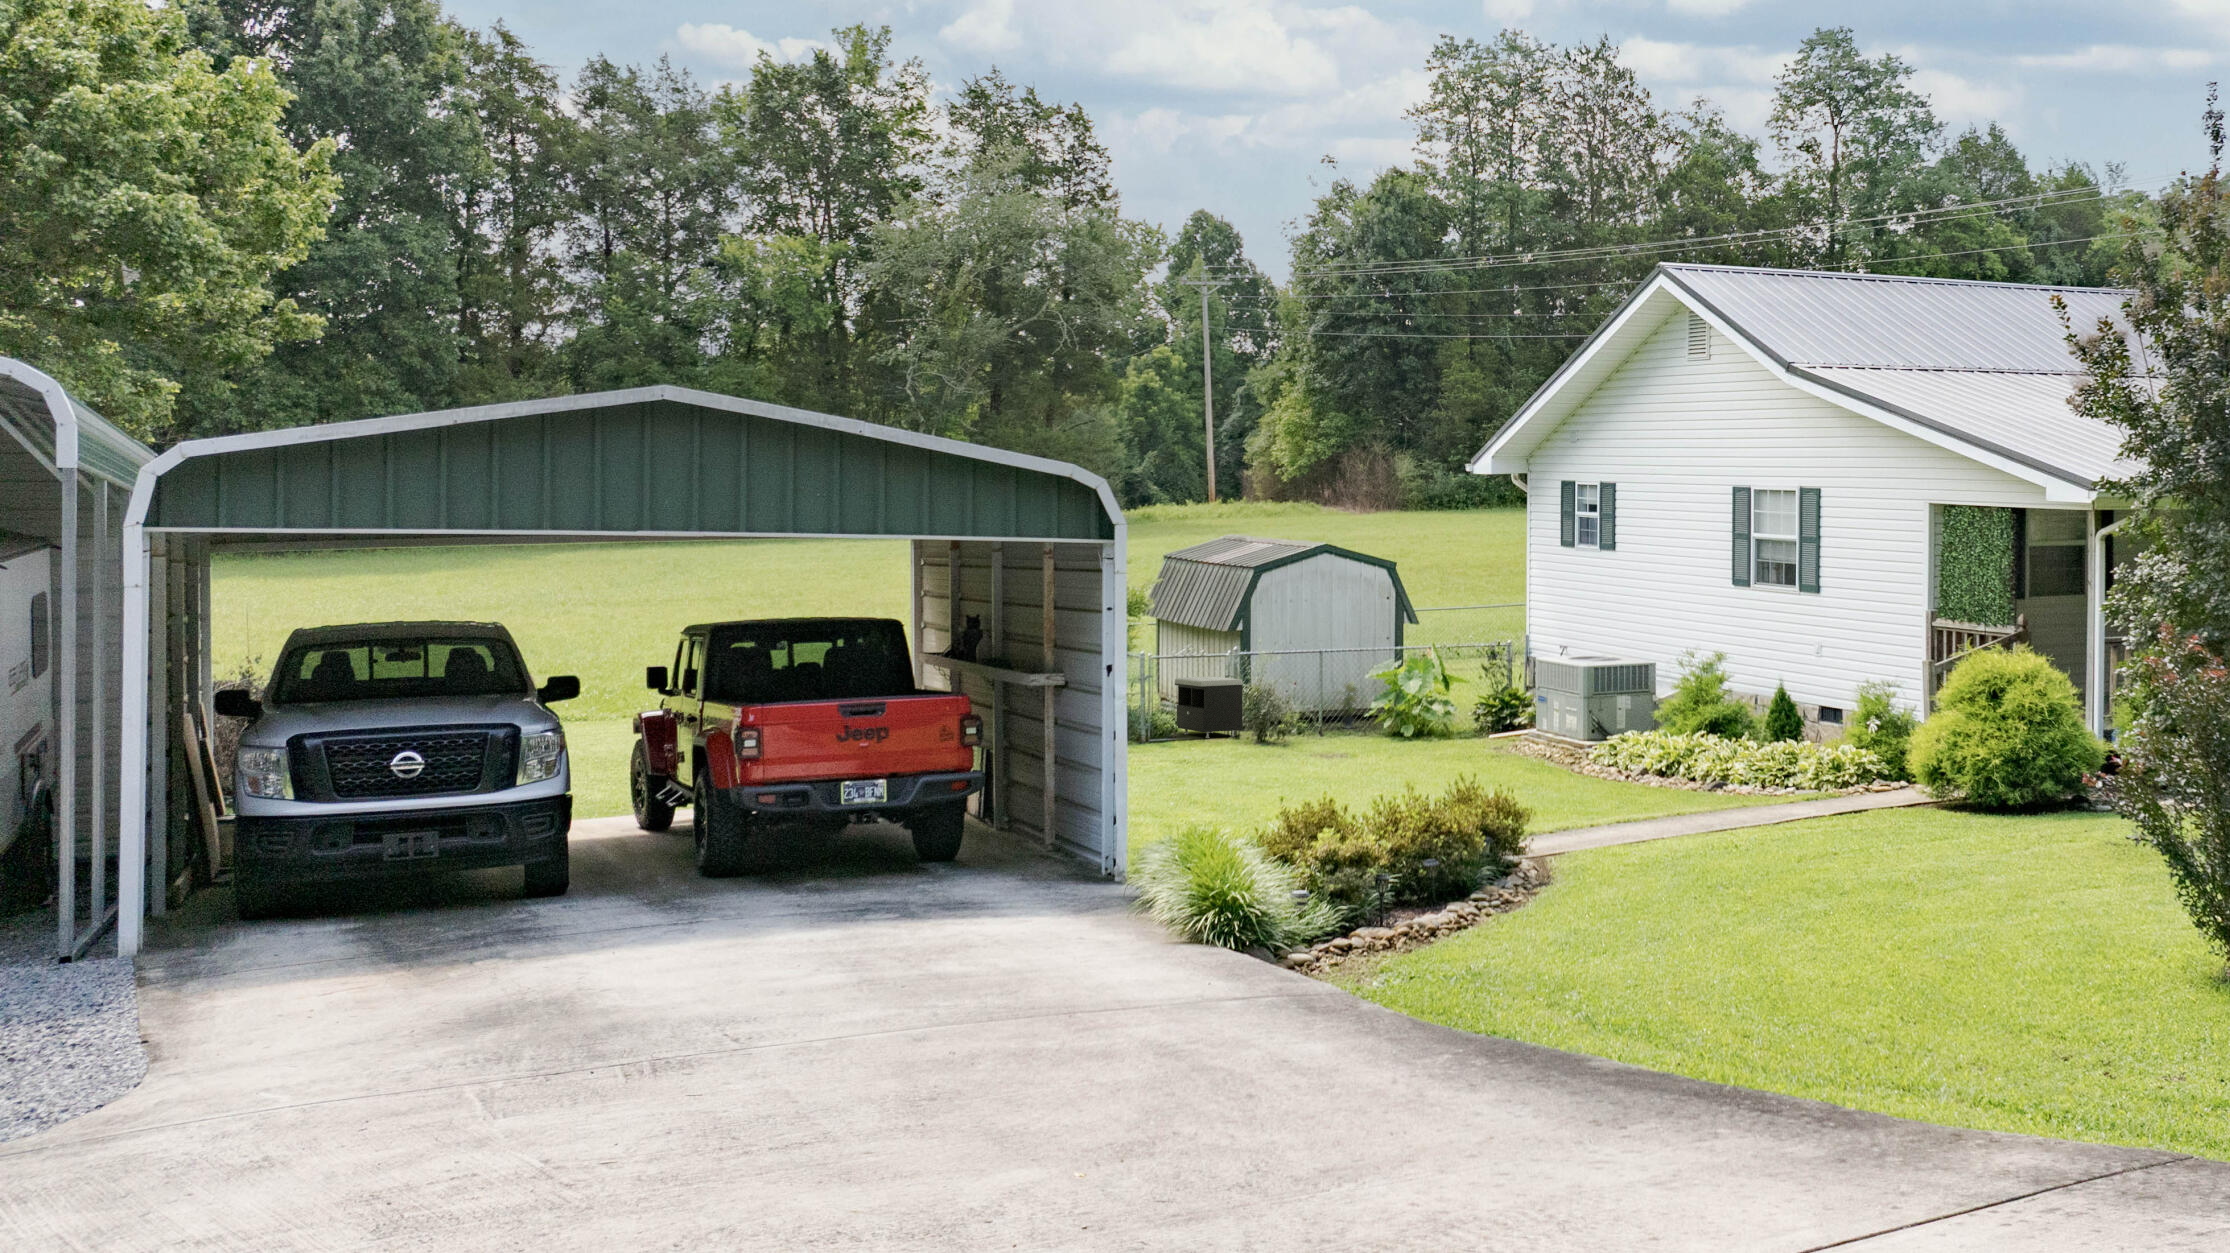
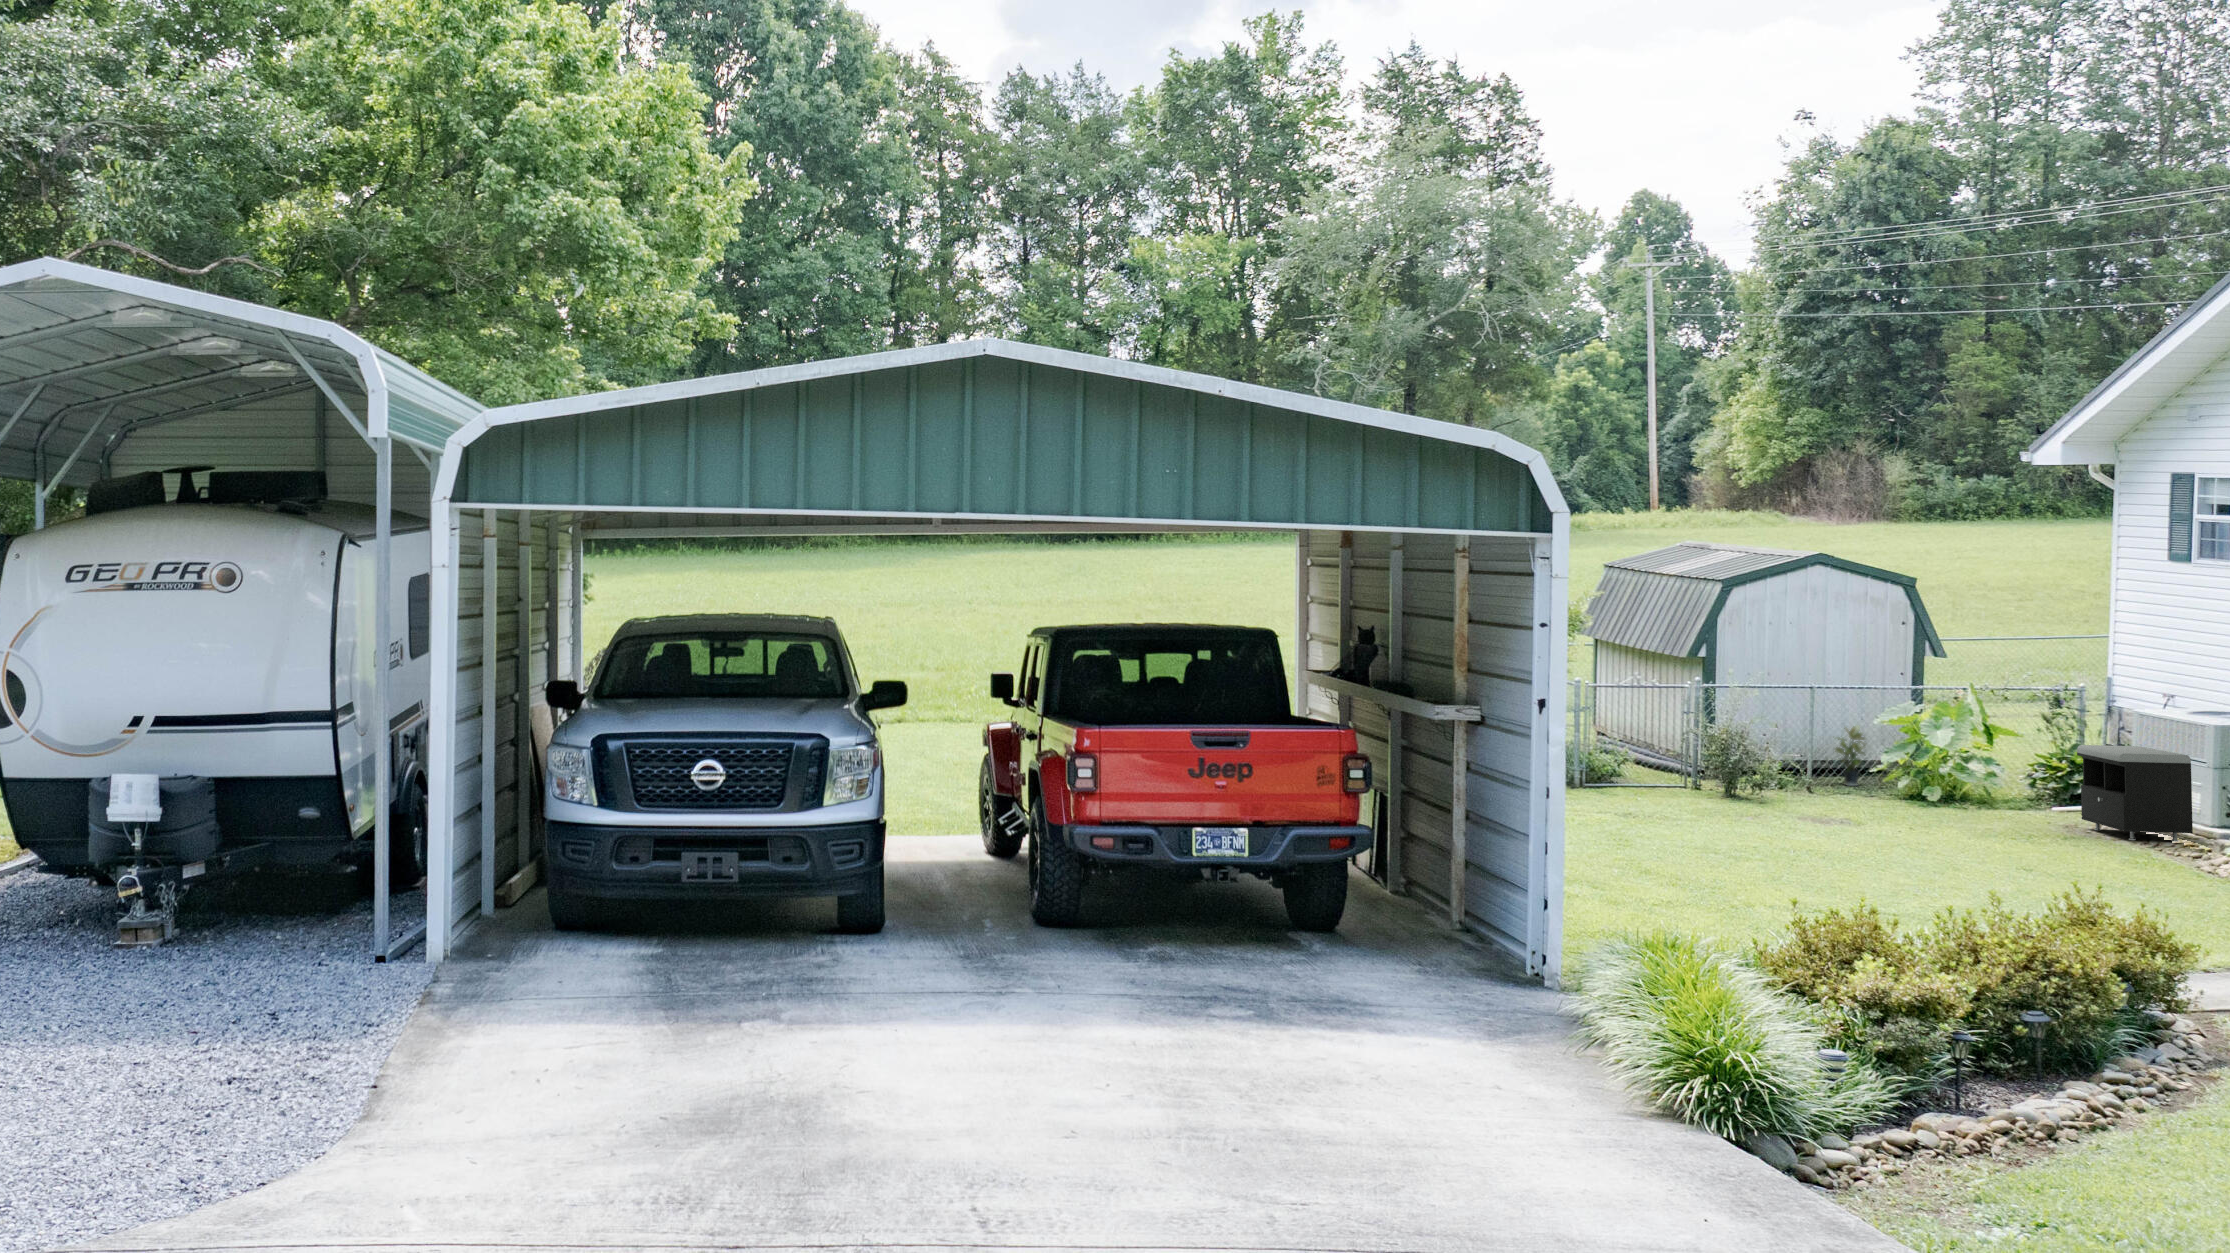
storage bench: present [1175,676,1243,738] -> present [2077,745,2193,842]

